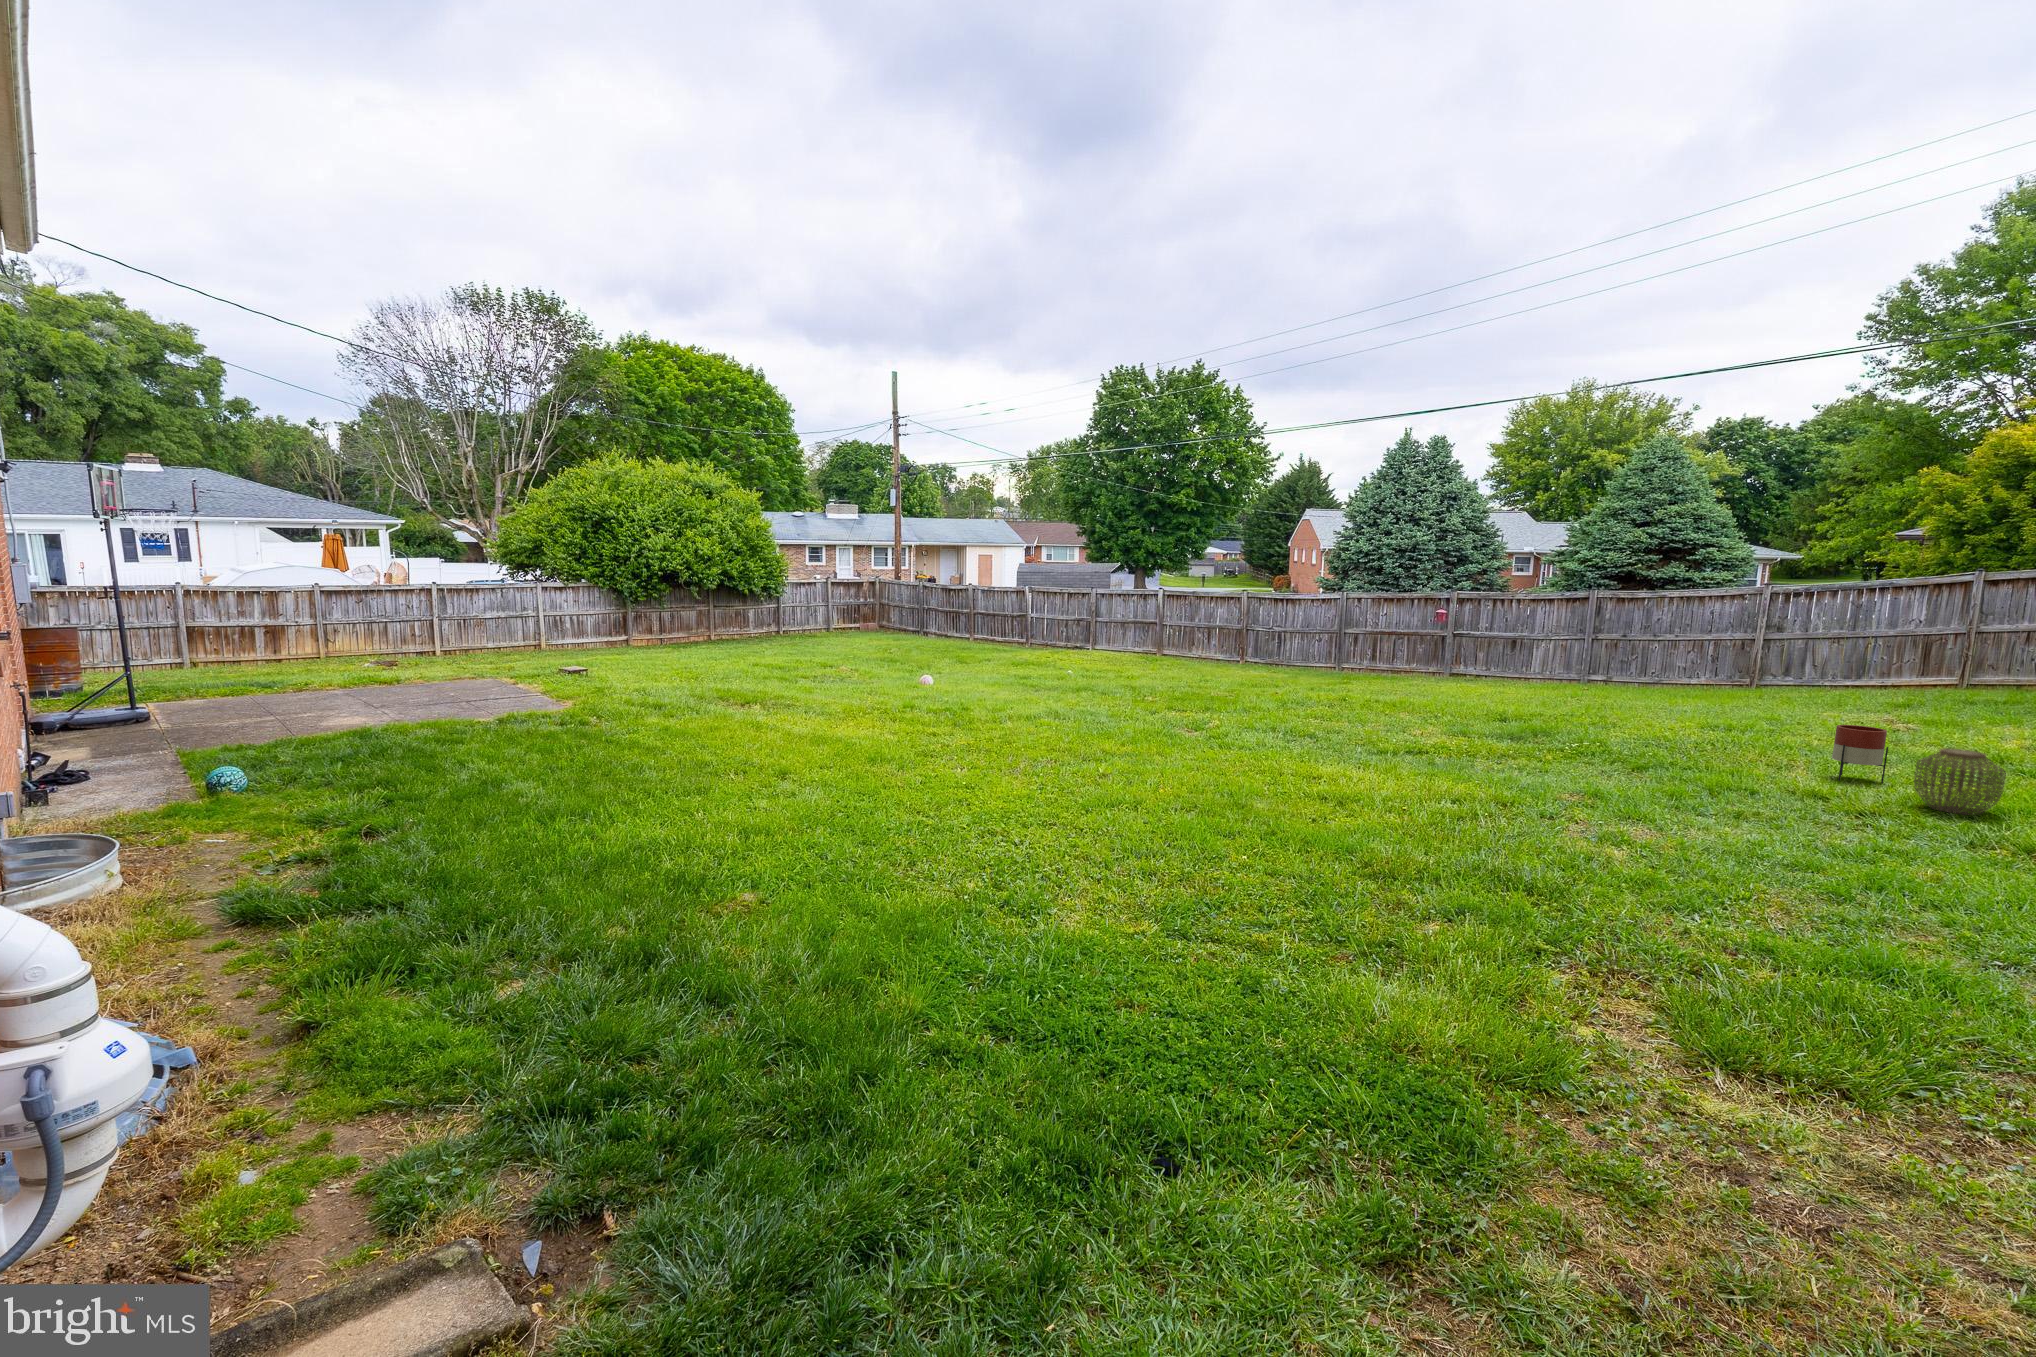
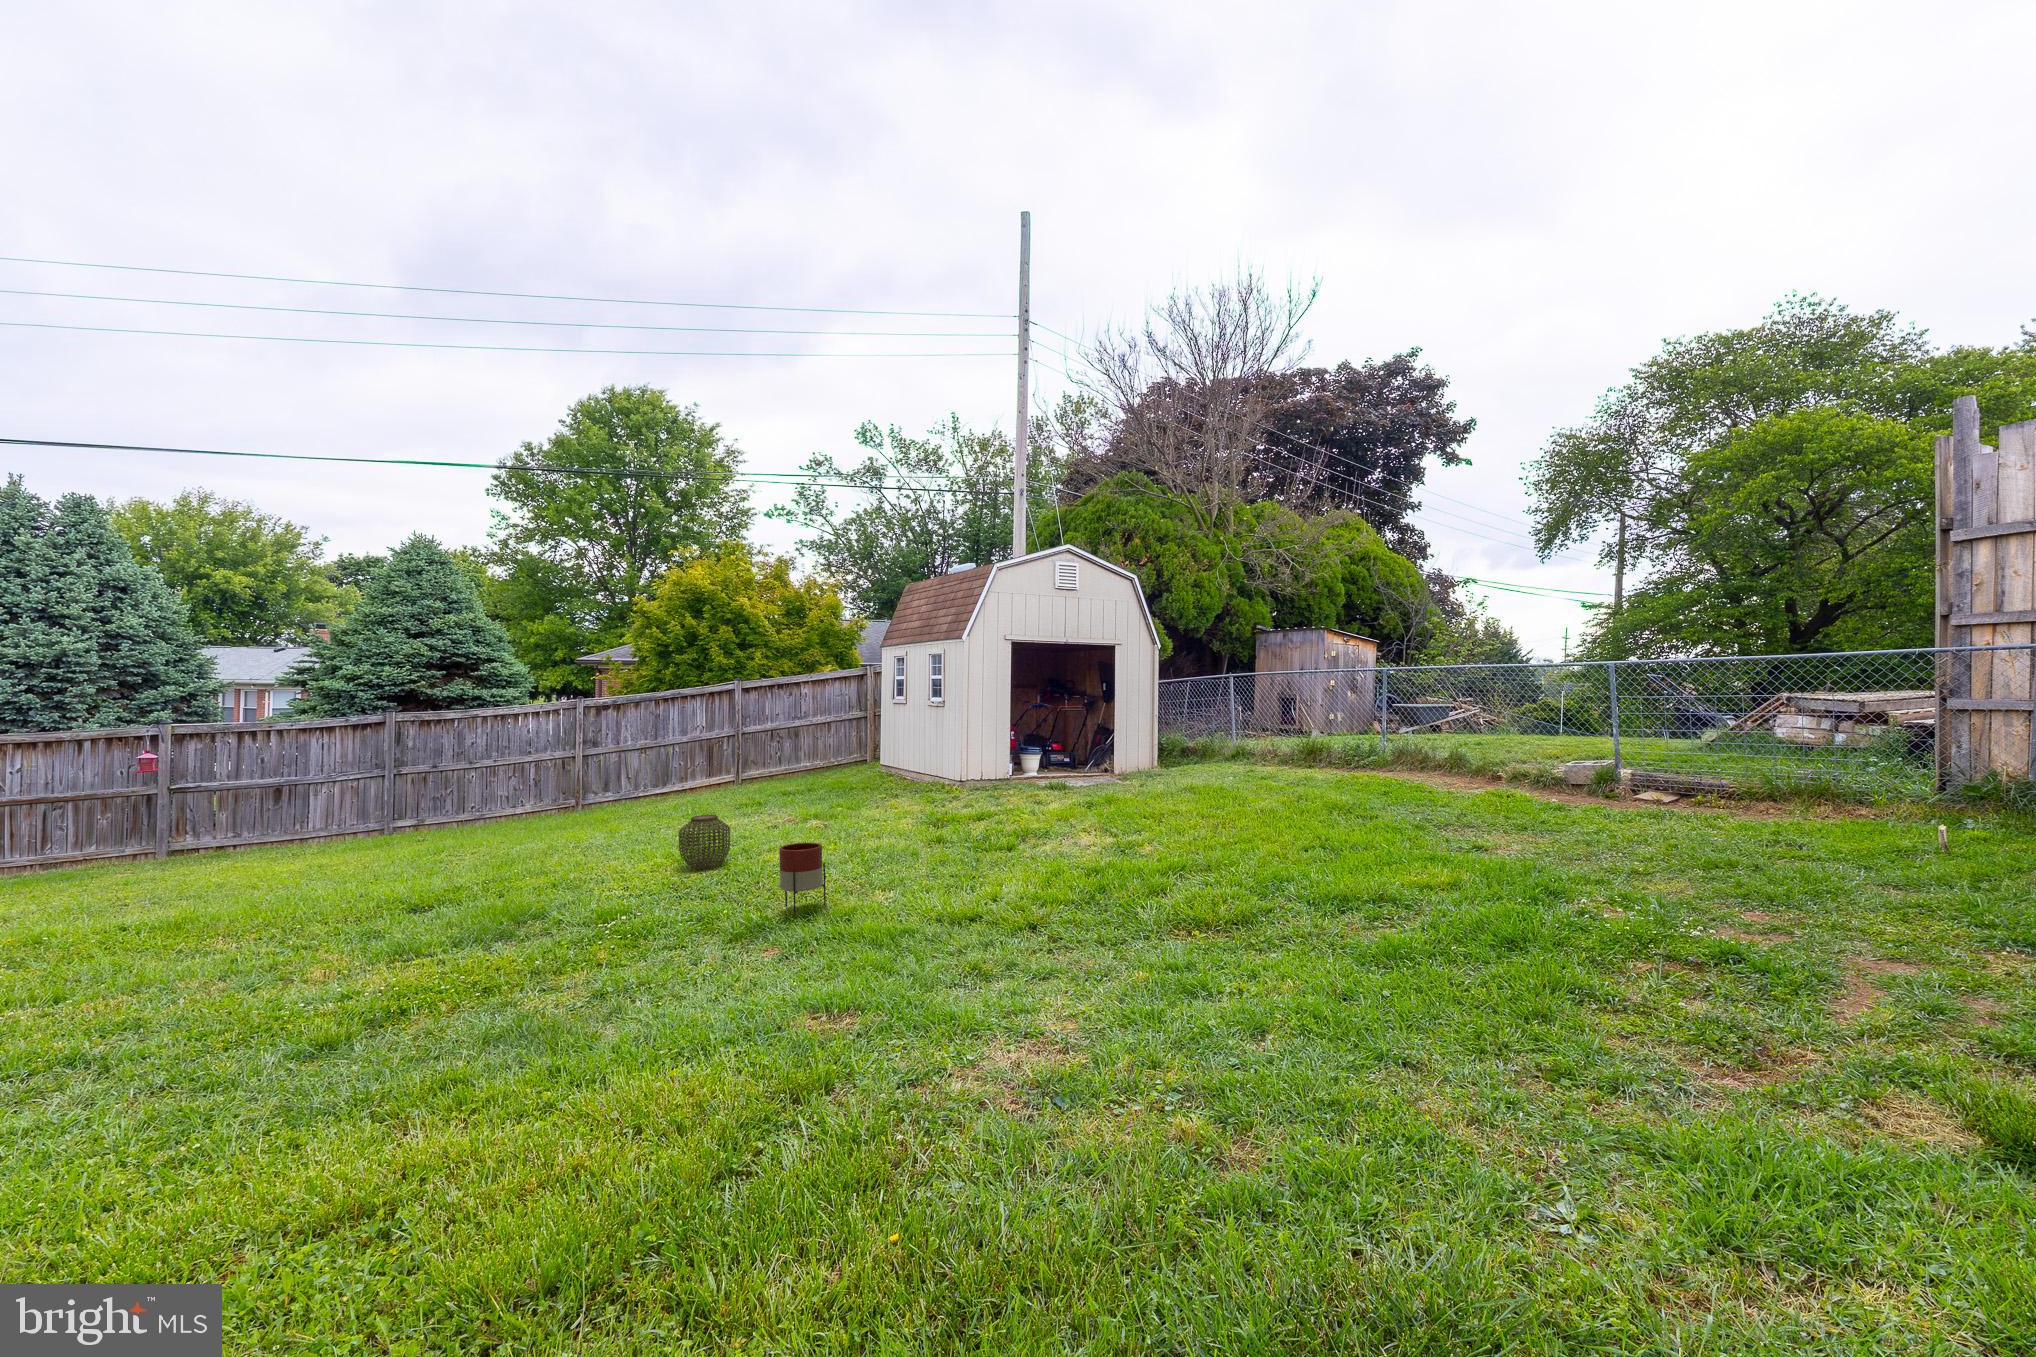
woven basket: present [1914,748,2006,815] -> present [679,815,730,869]

